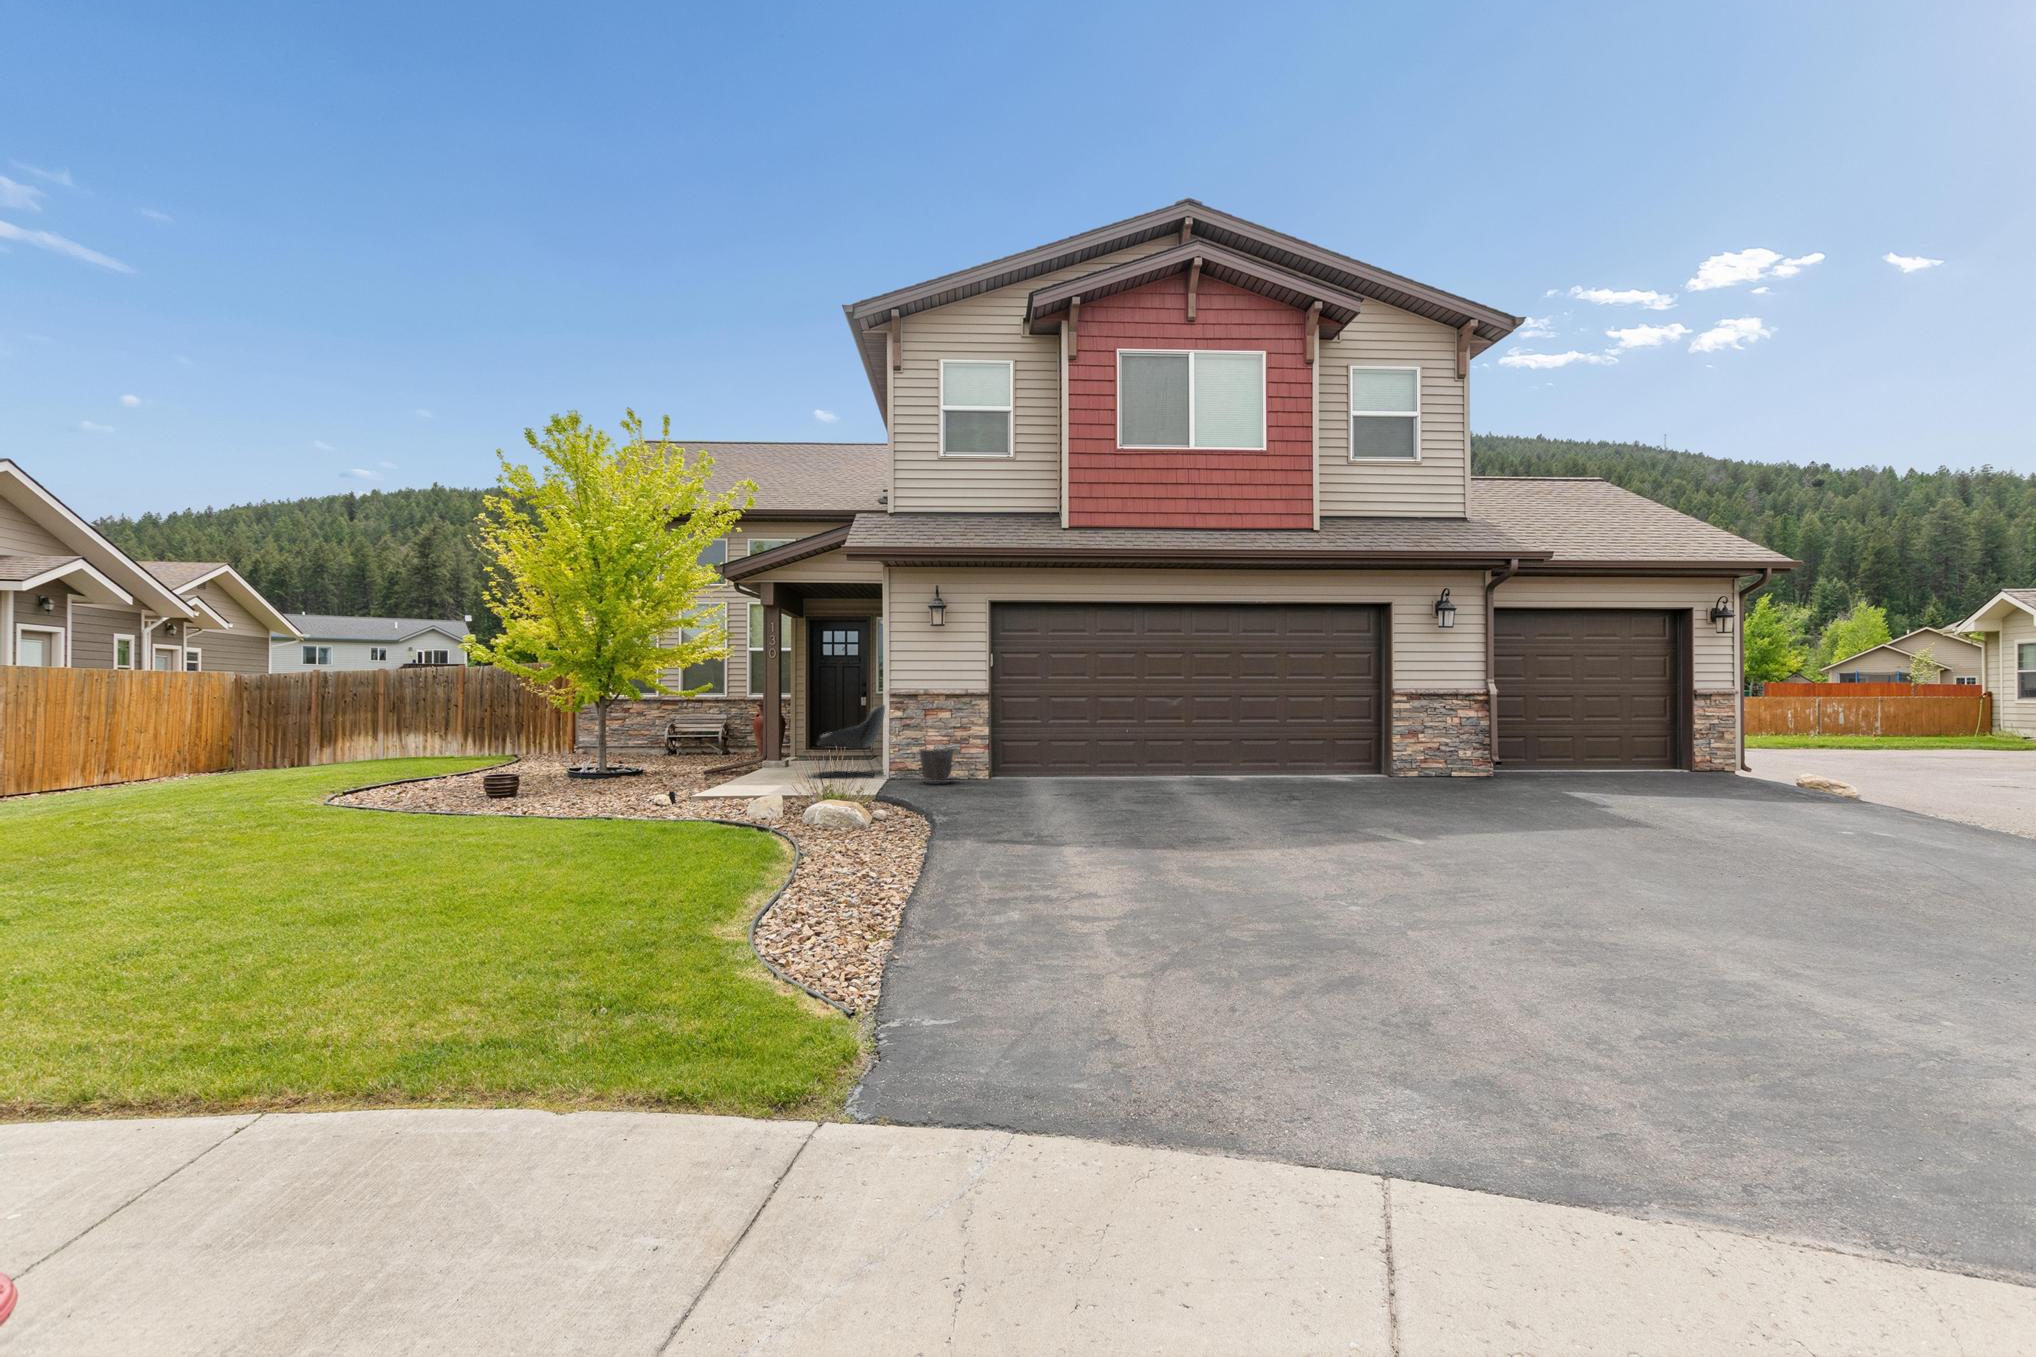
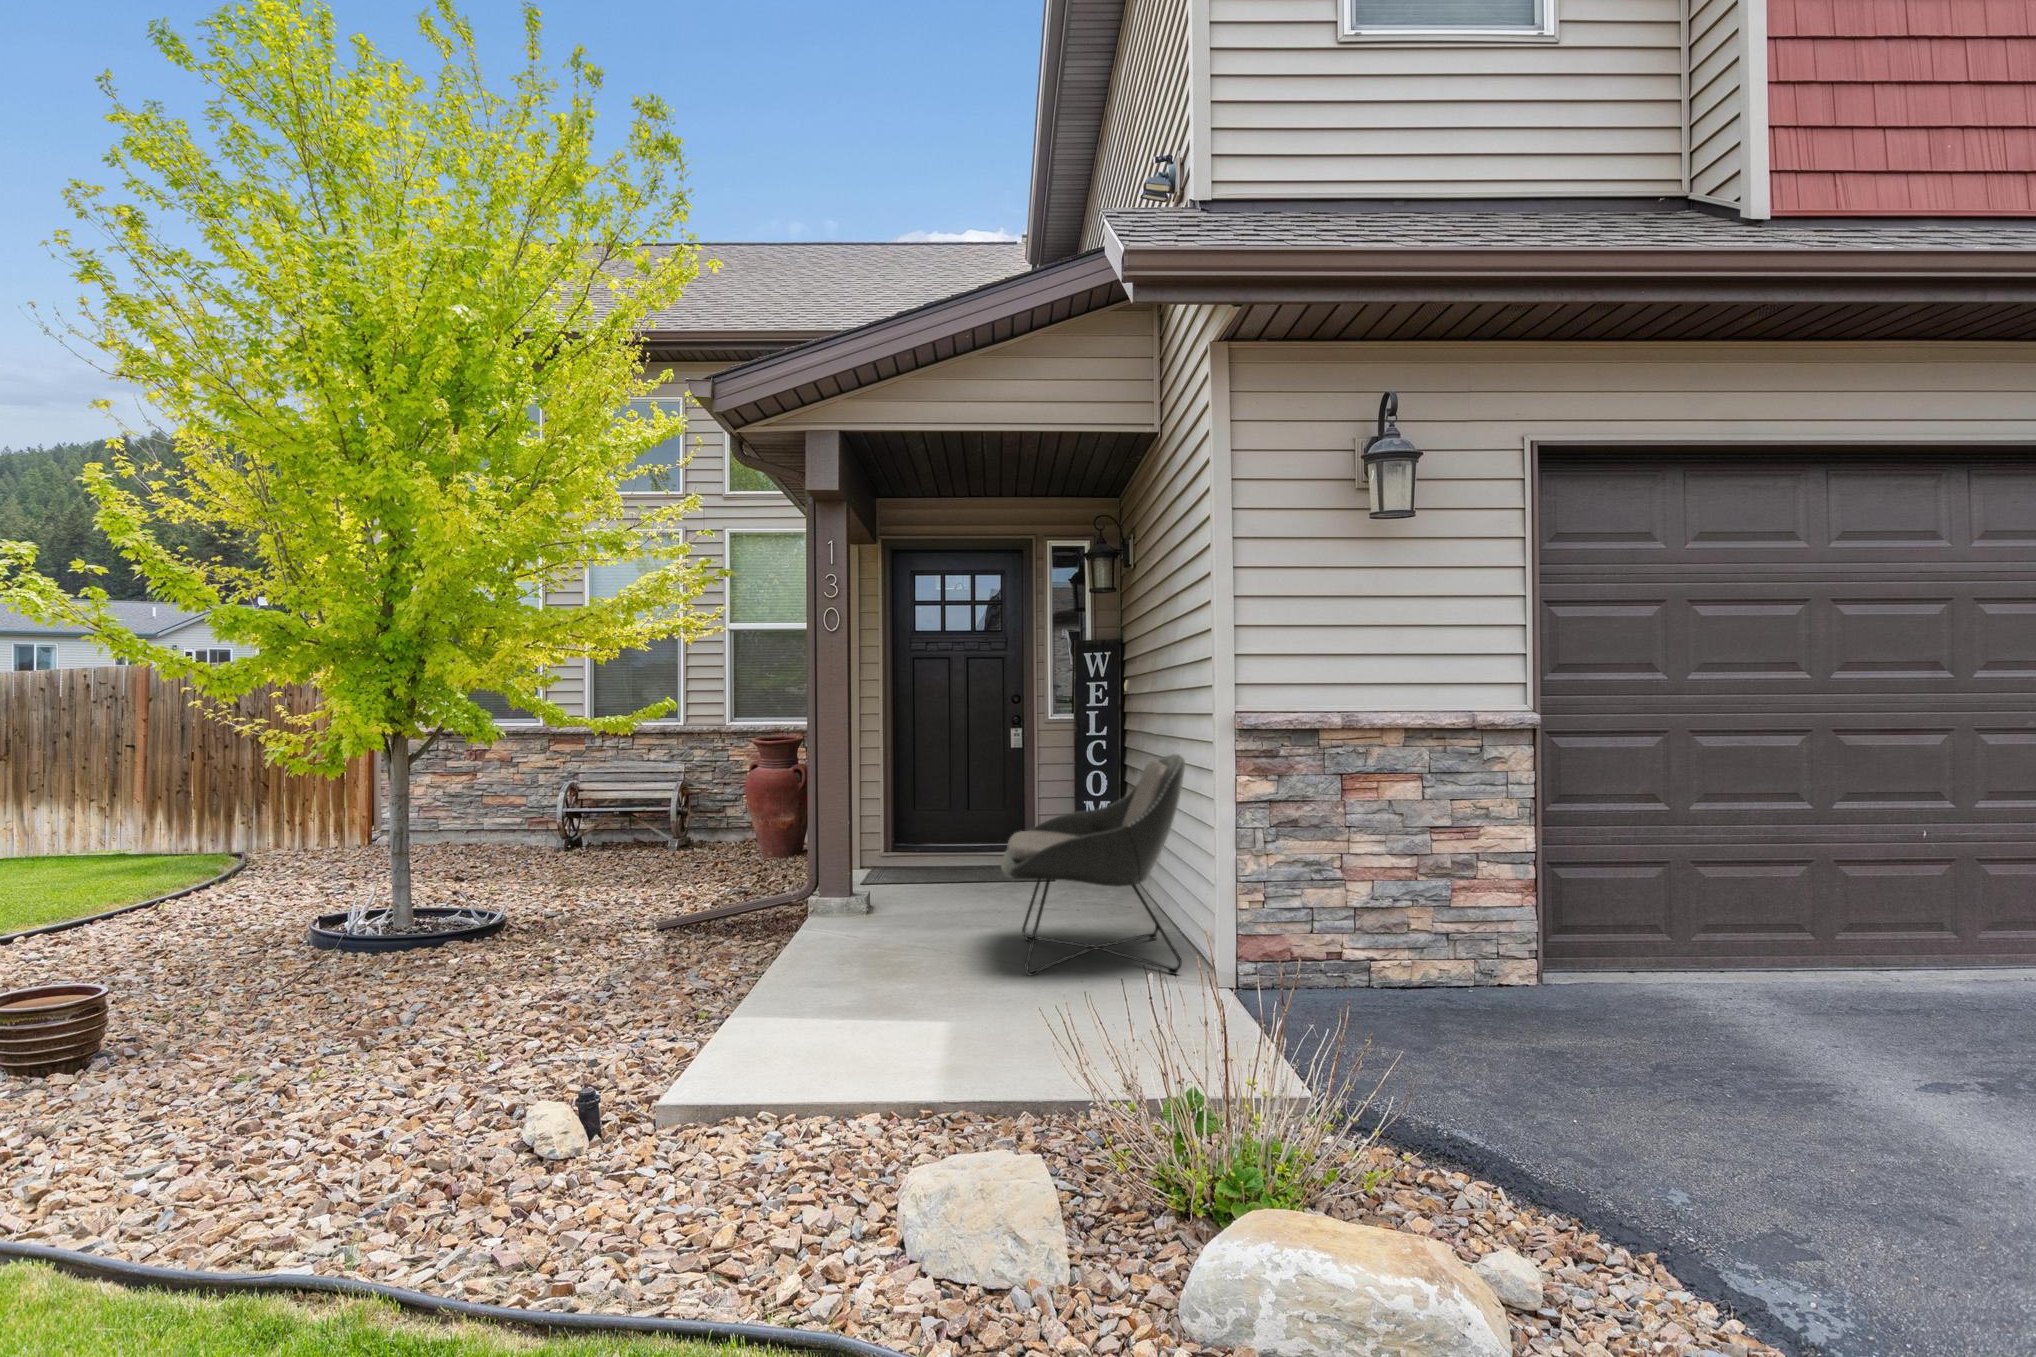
waste bin: present [919,749,954,784] -> none [1351,889,1462,1016]

